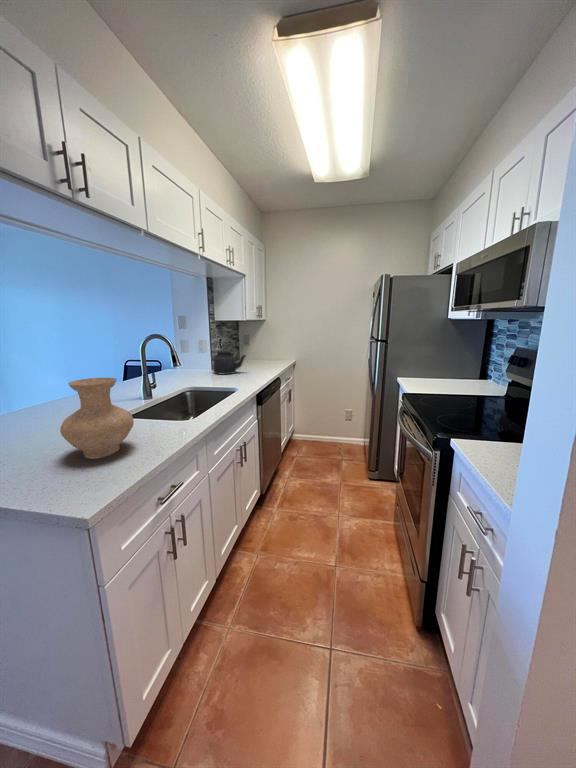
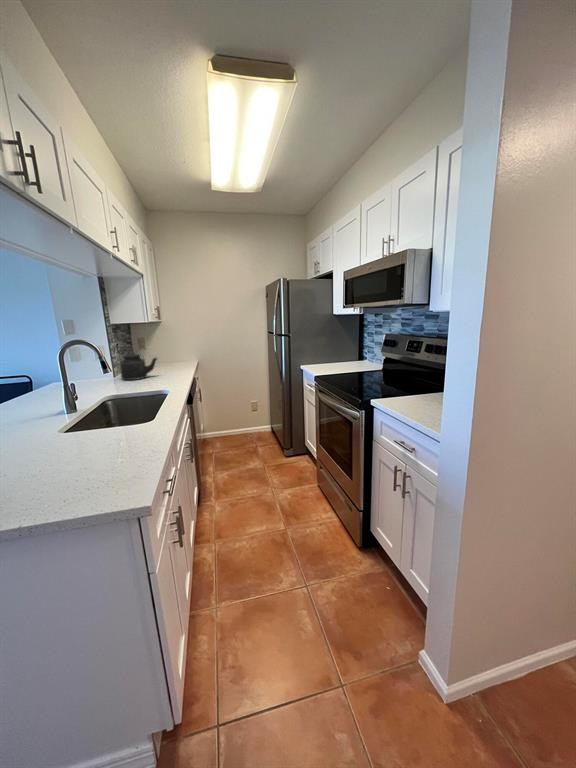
vase: present [60,378,134,458] -> none [38,385,118,471]

